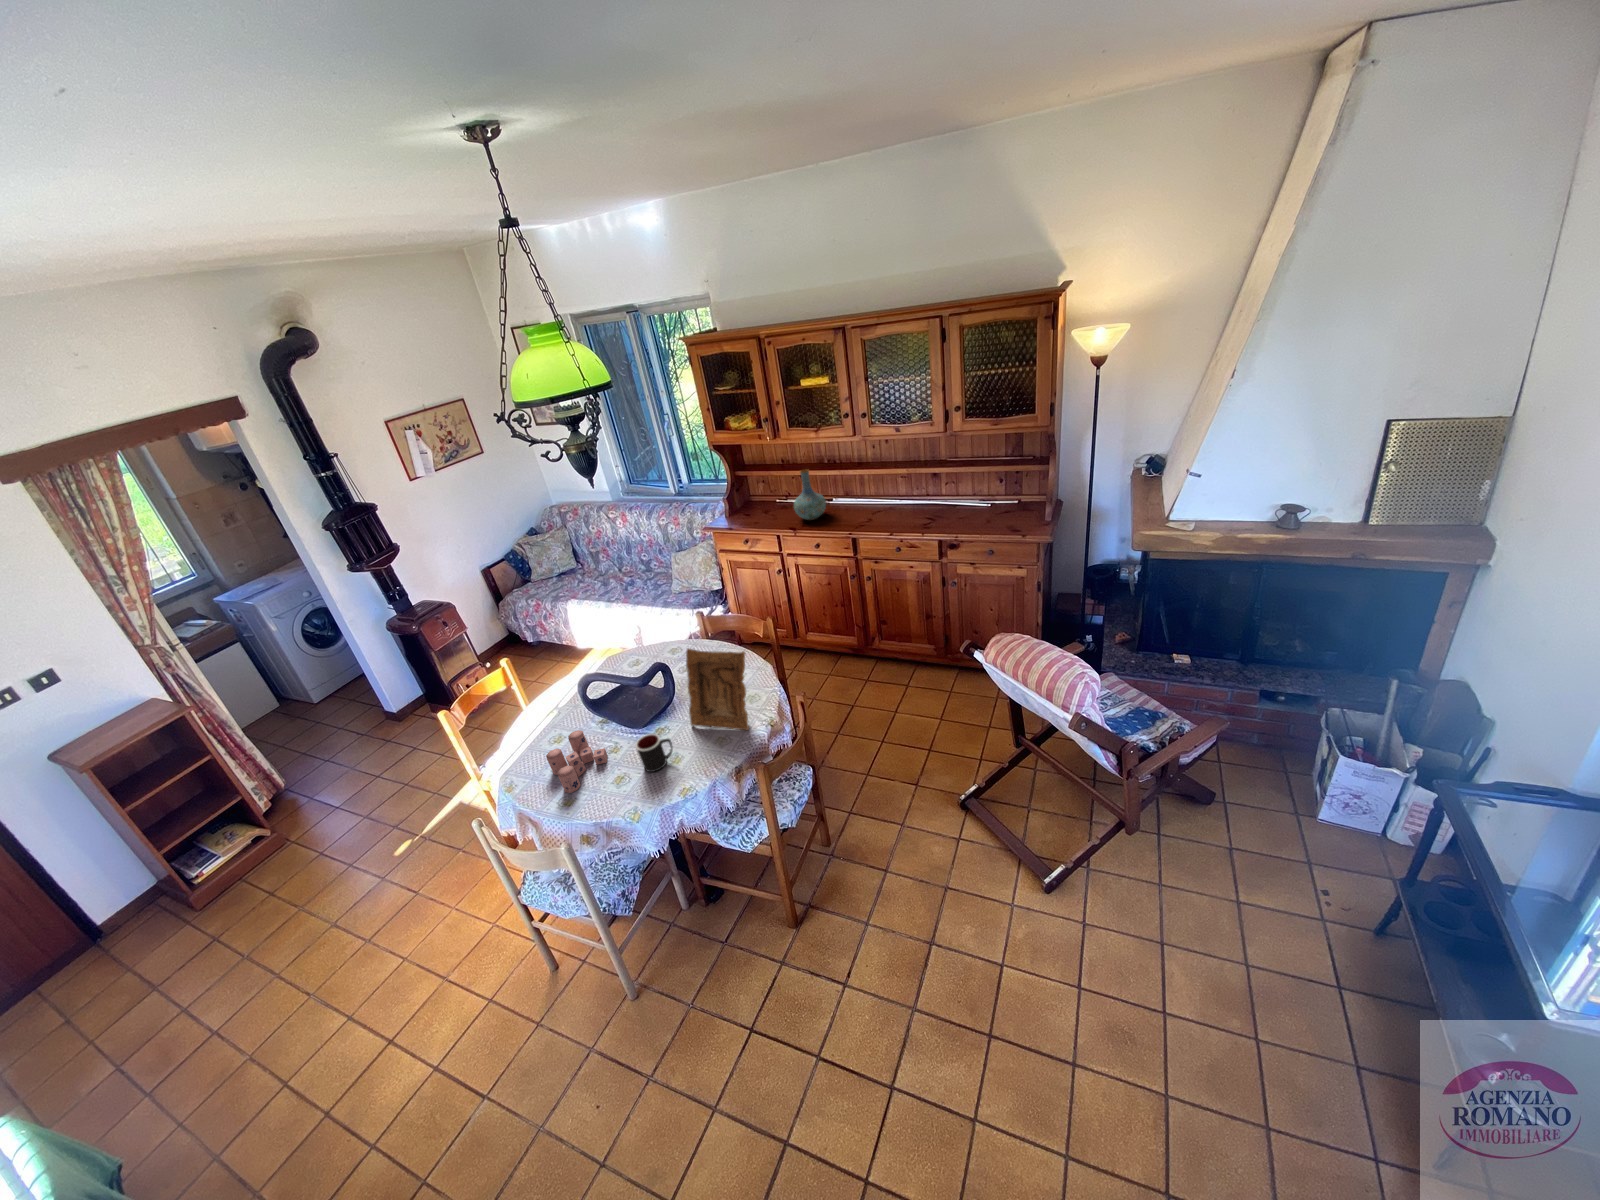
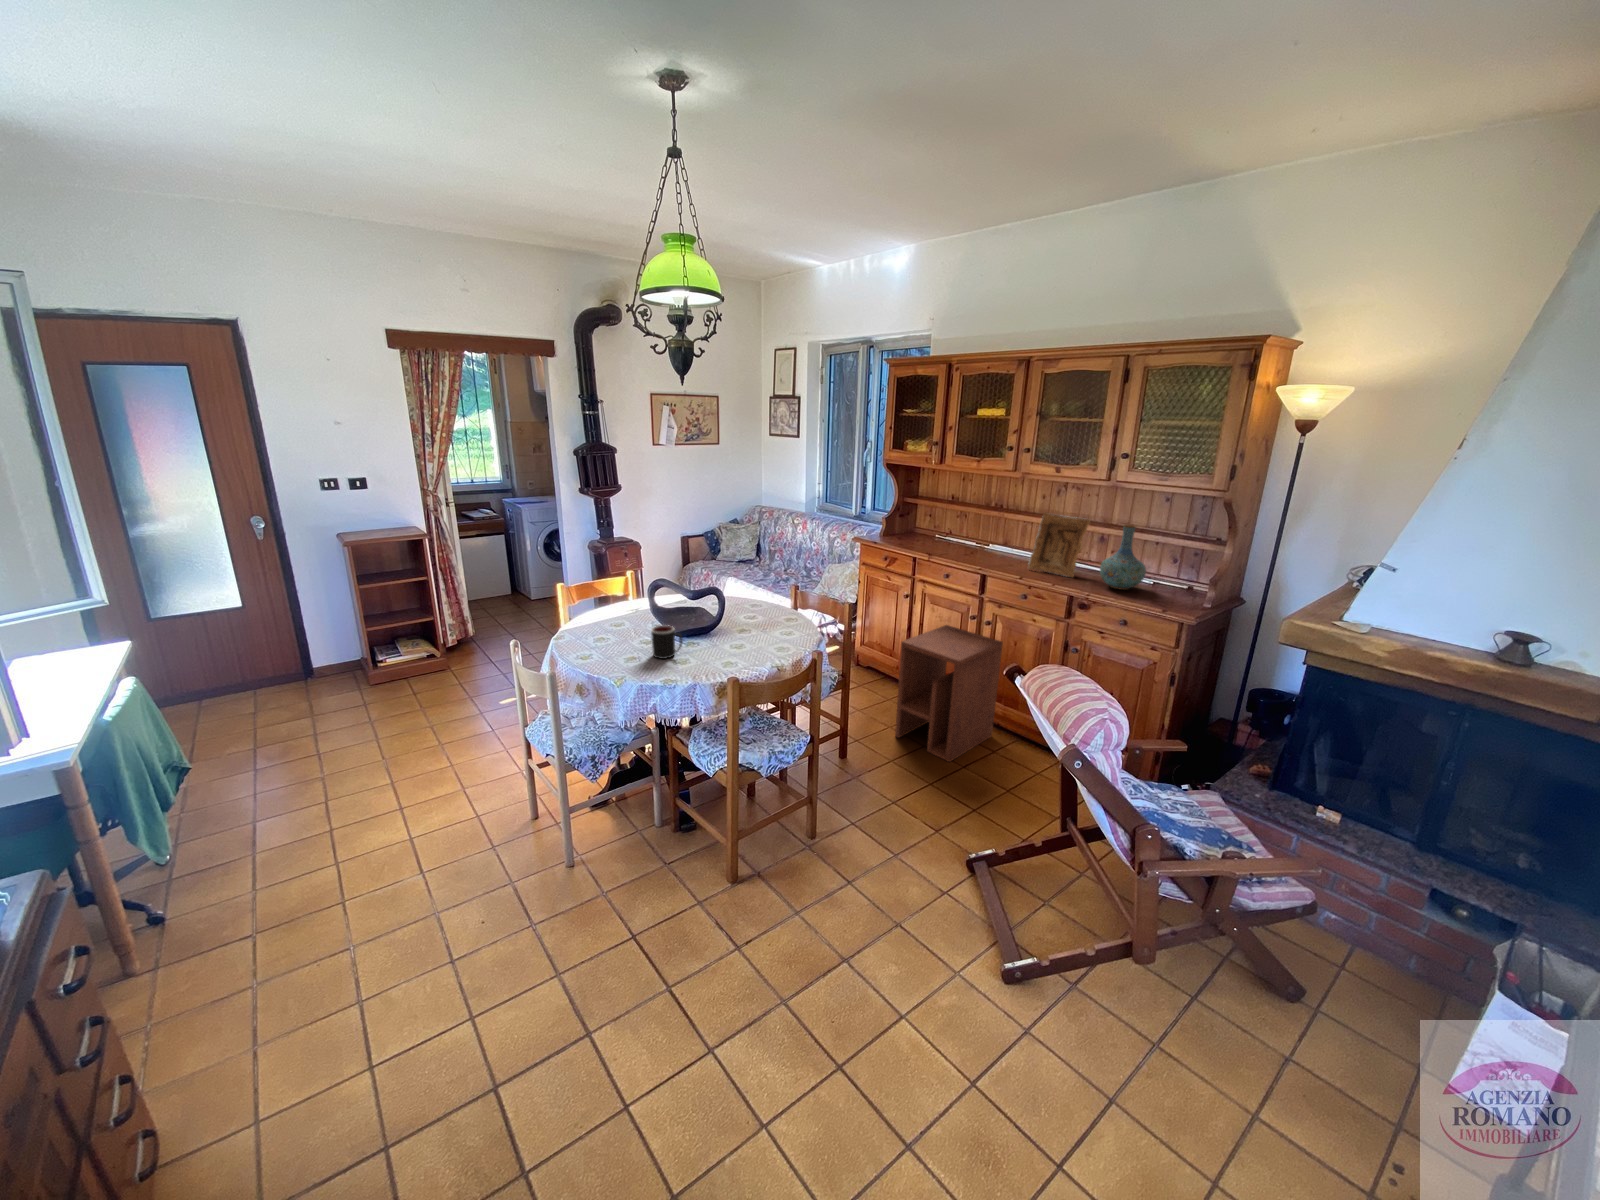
vase: present [794,469,826,520] -> present [1100,525,1146,590]
side table: none [811,590,898,712] -> present [895,625,1003,762]
picture frame: present [686,648,749,730] -> present [1028,513,1090,577]
candle: present [546,730,608,793] -> none [585,612,637,649]

